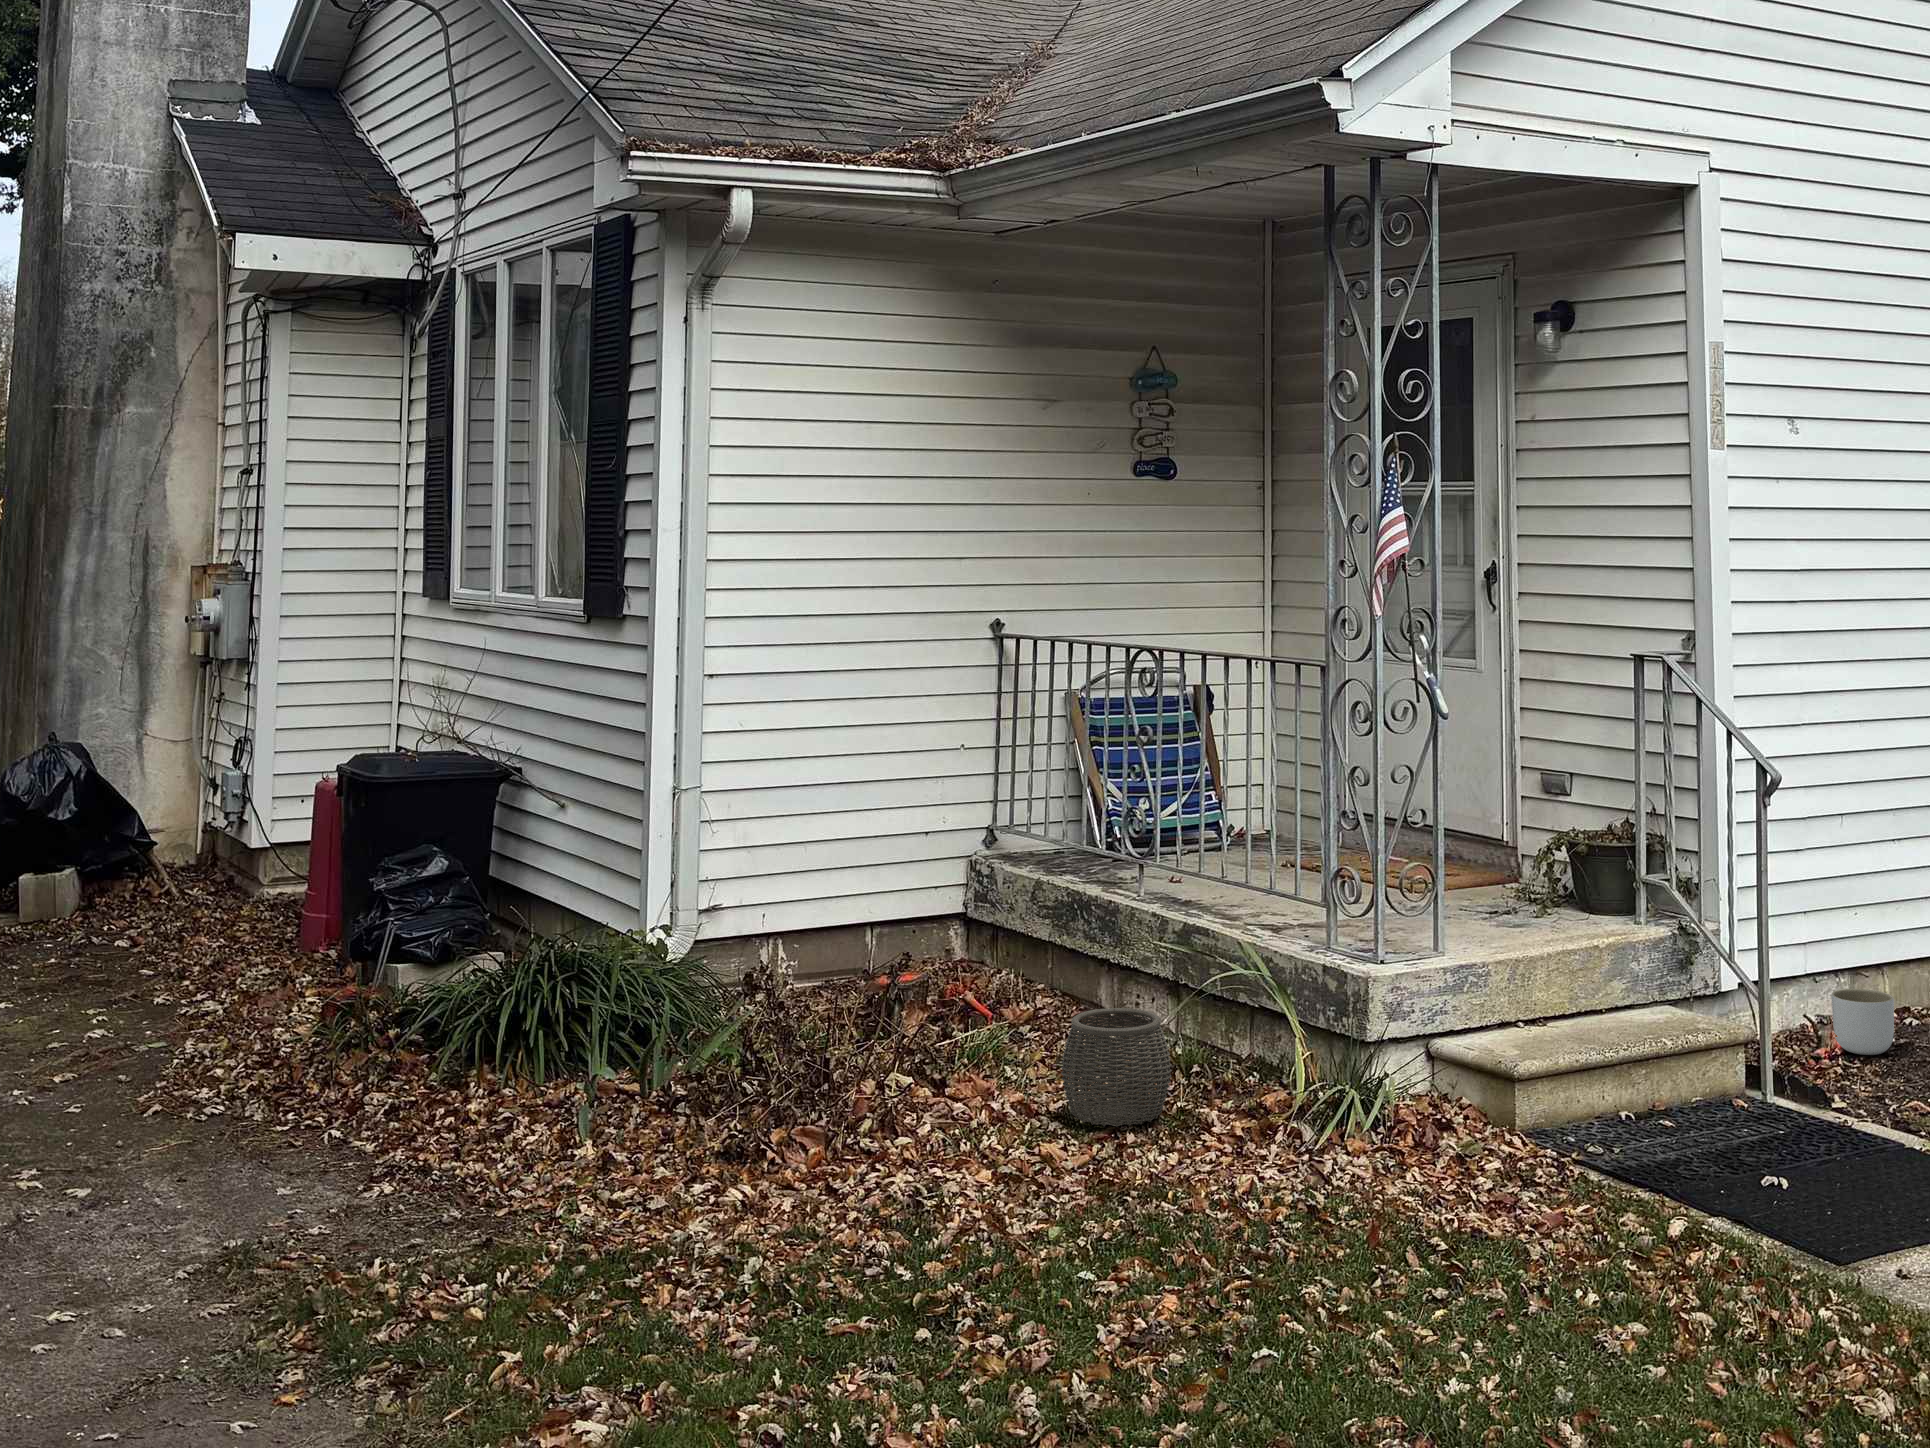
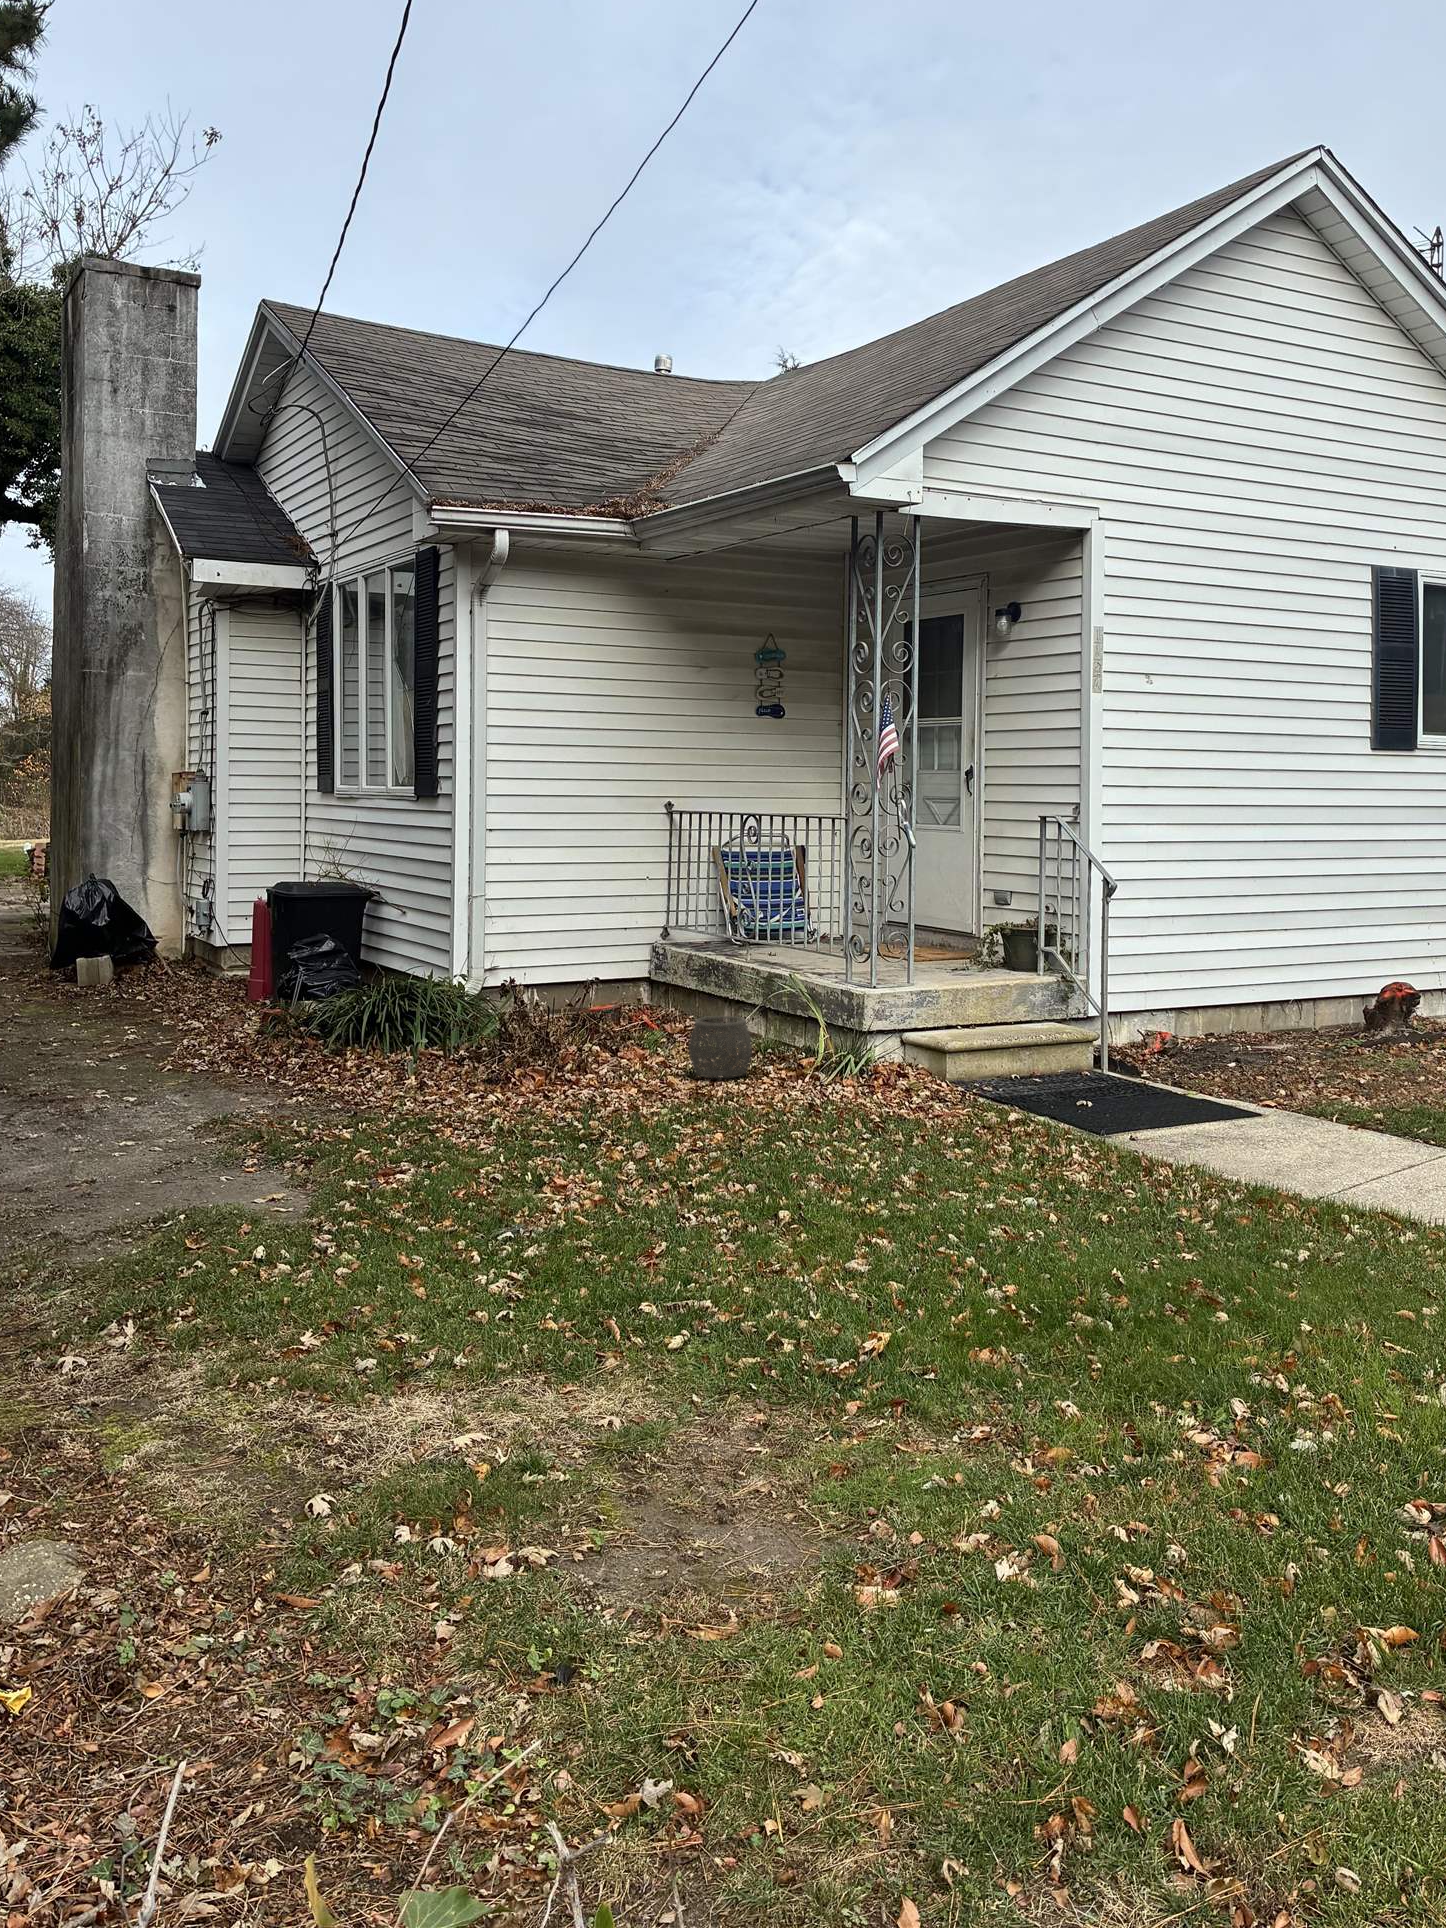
planter: present [1831,989,1894,1055] -> none [1160,1018,1196,1055]

